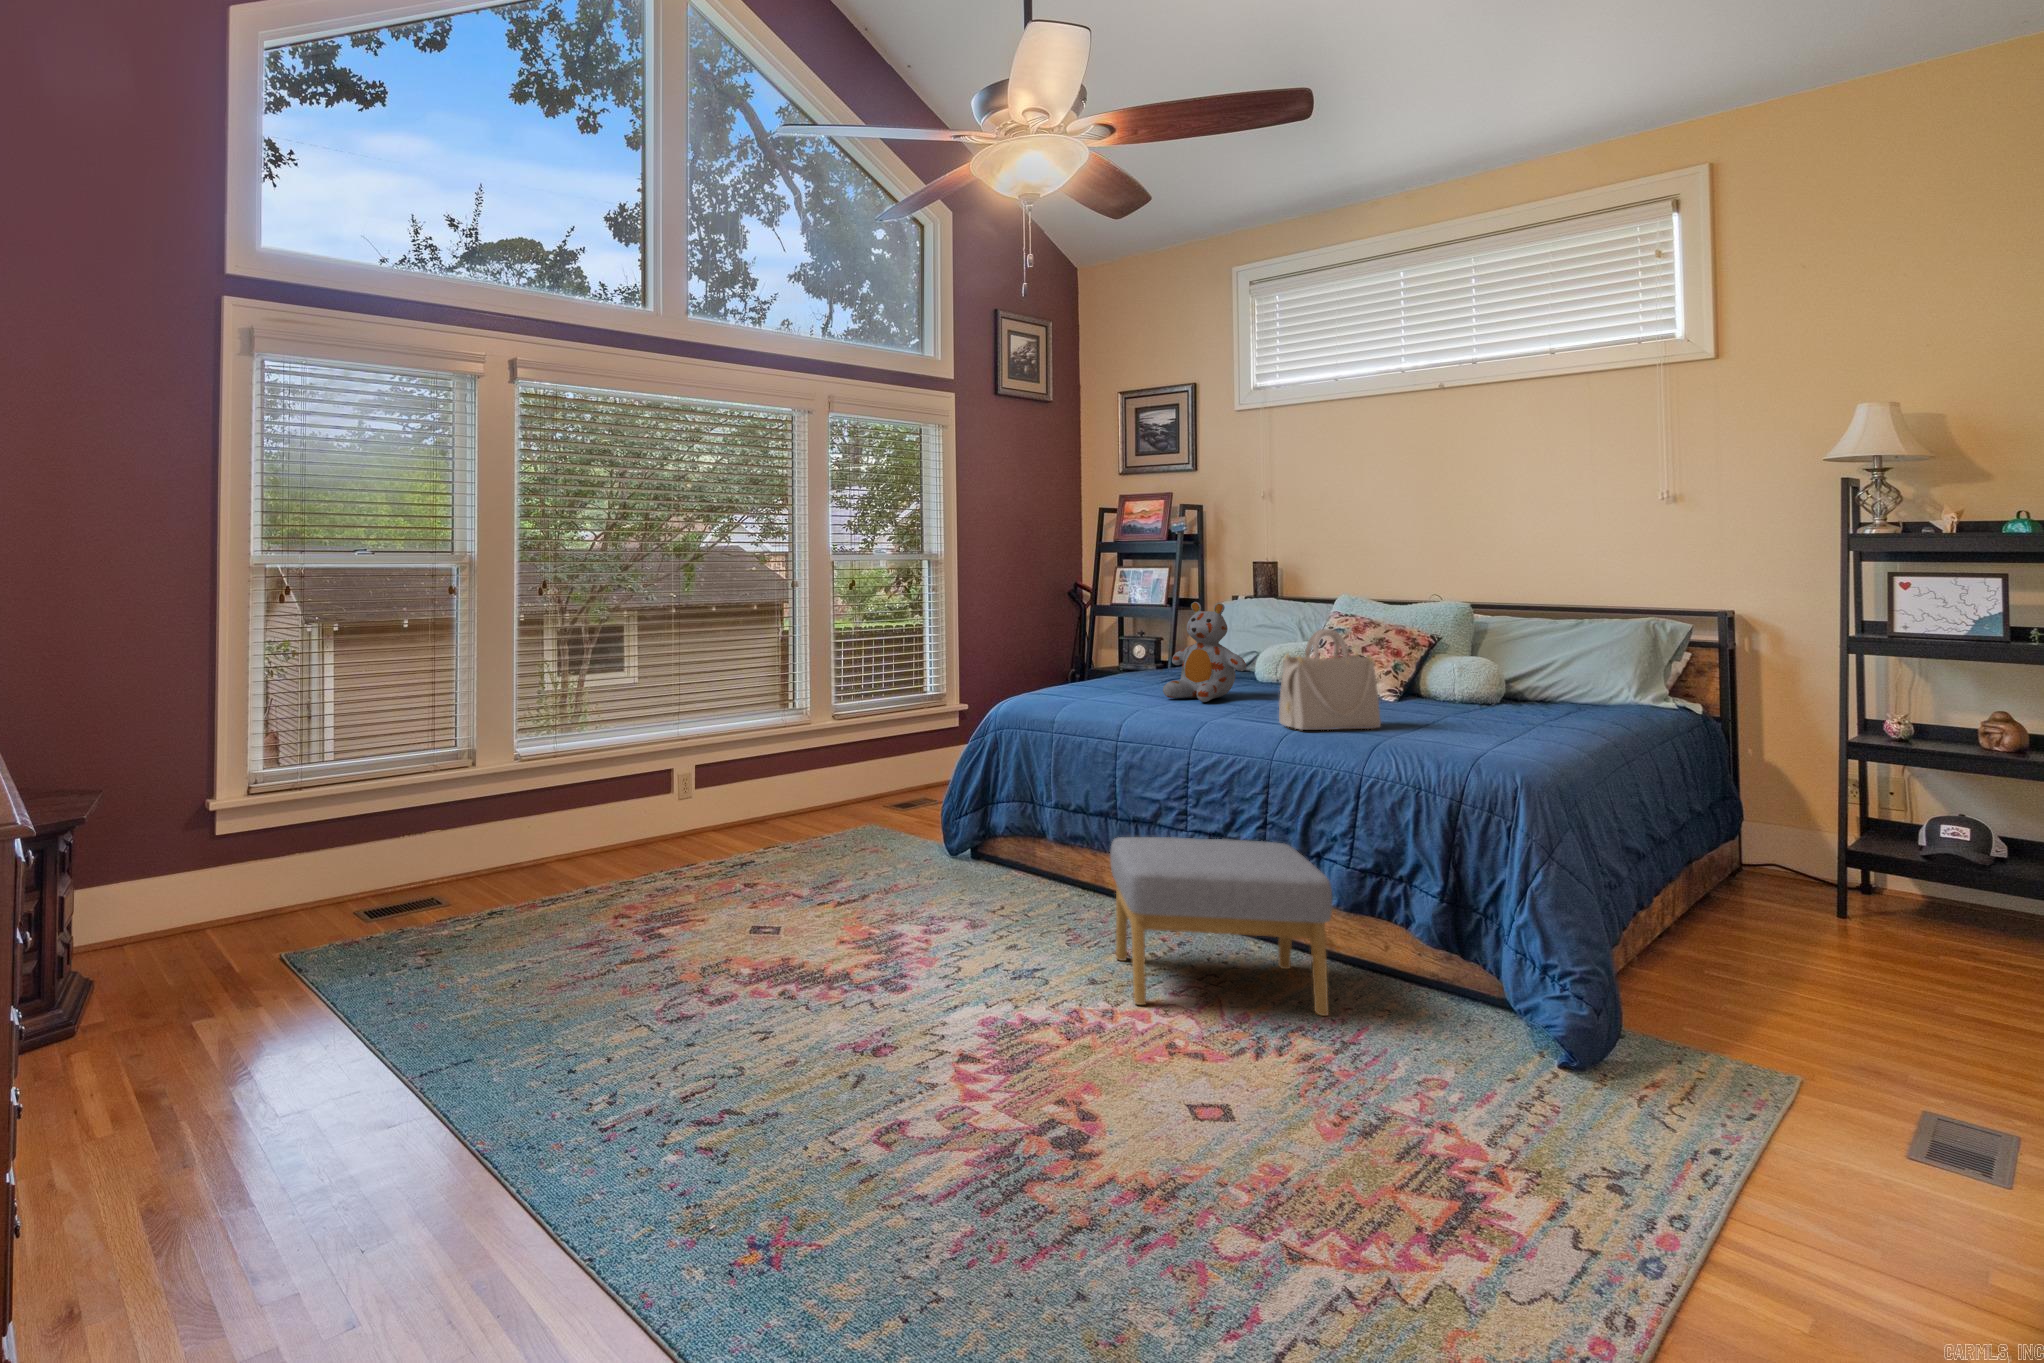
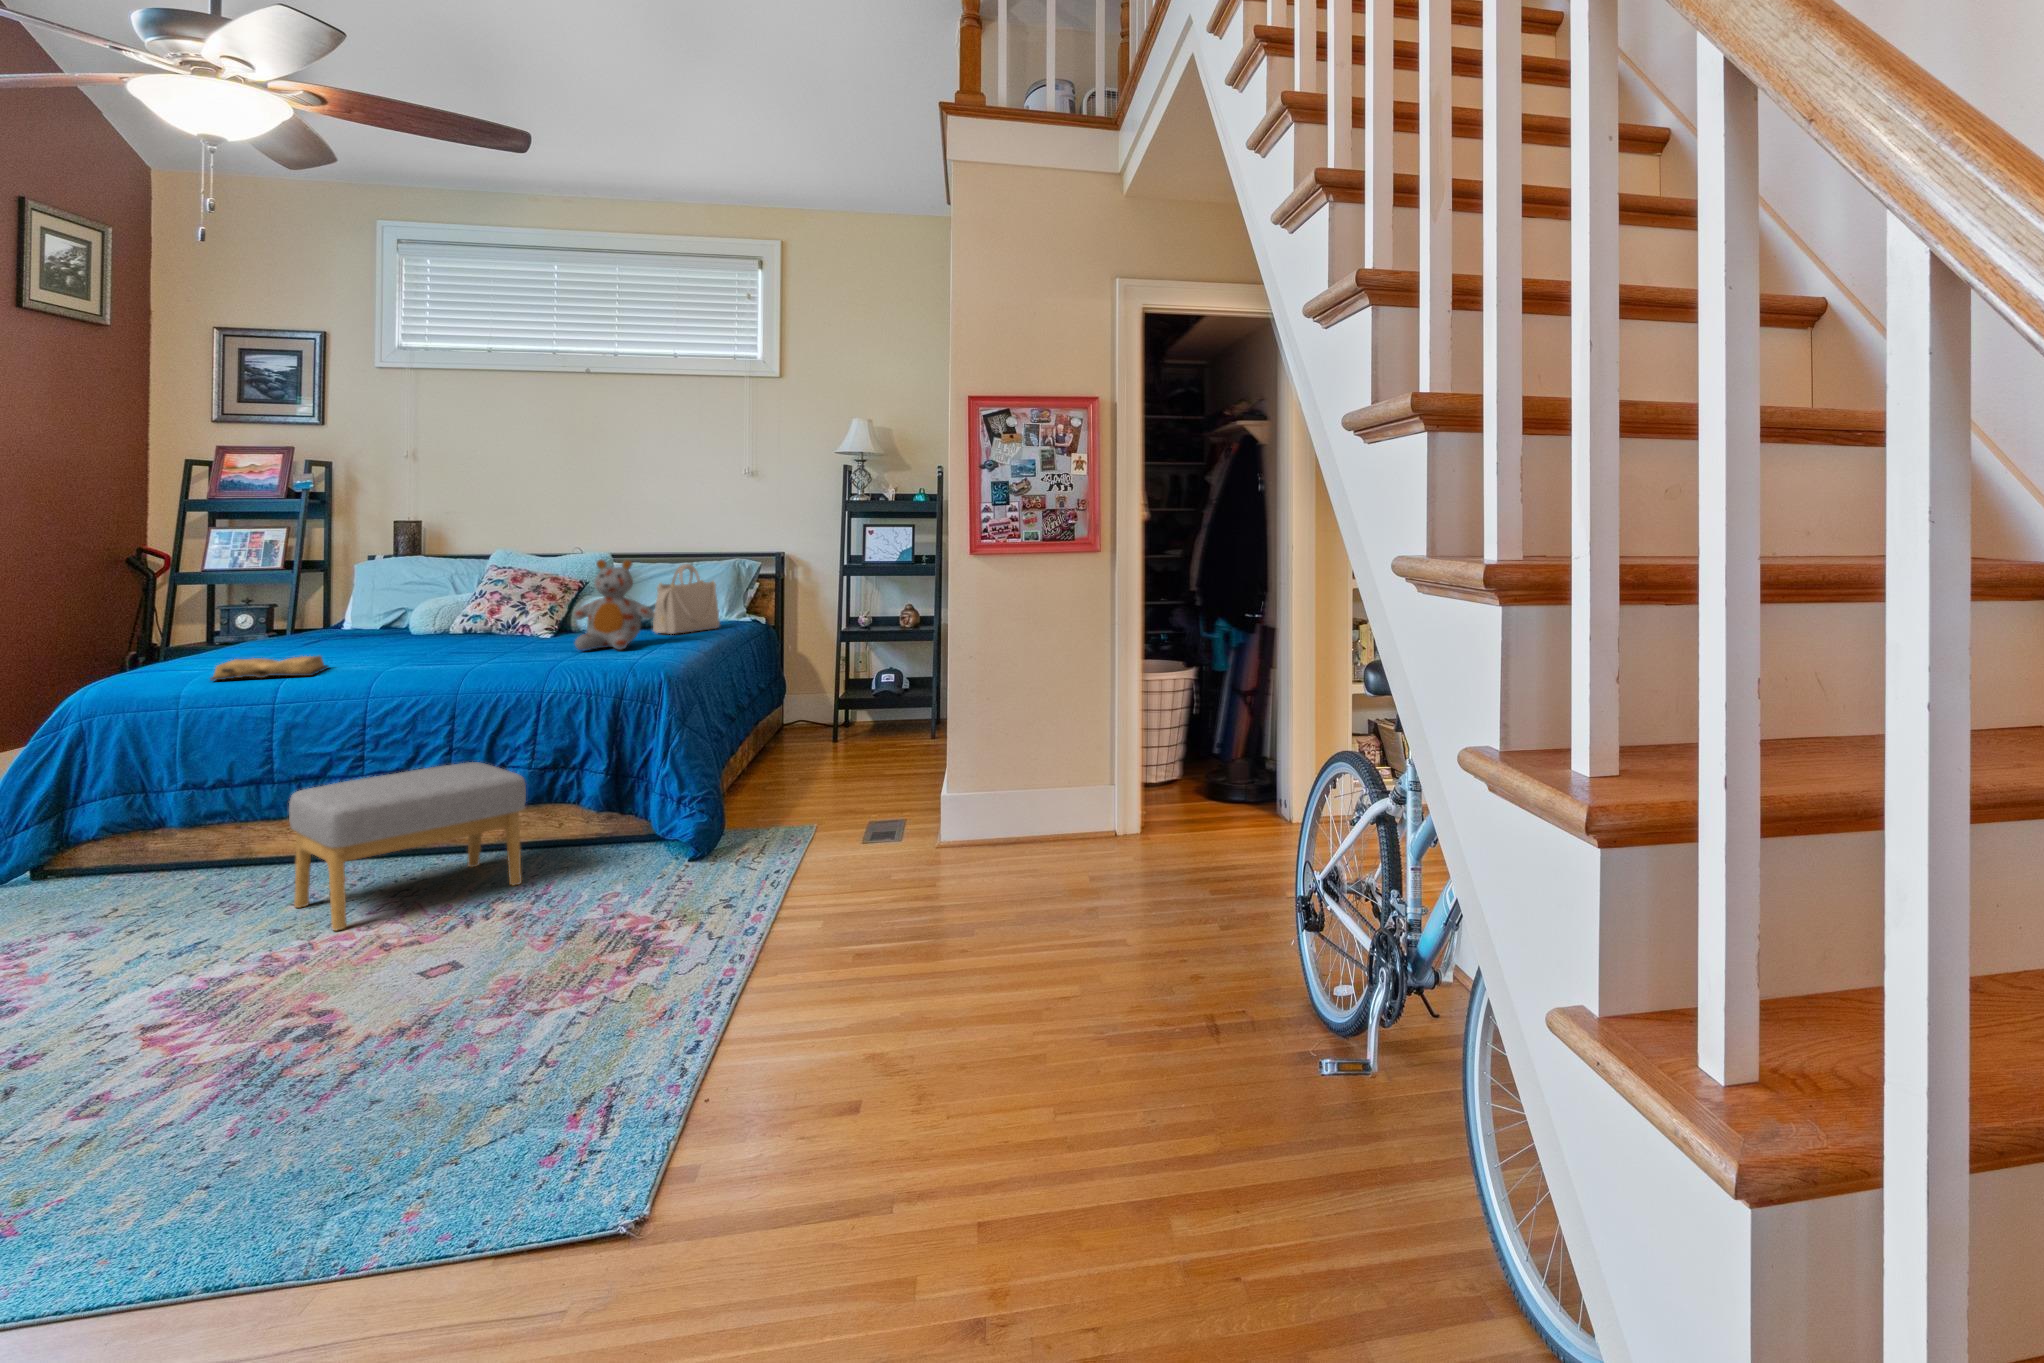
stuffed bear: present [1163,602,1246,702] -> present [574,560,654,650]
handbag: present [1279,629,1381,730] -> present [653,564,720,634]
diary: none [1075,691,1167,717] -> present [211,656,328,681]

